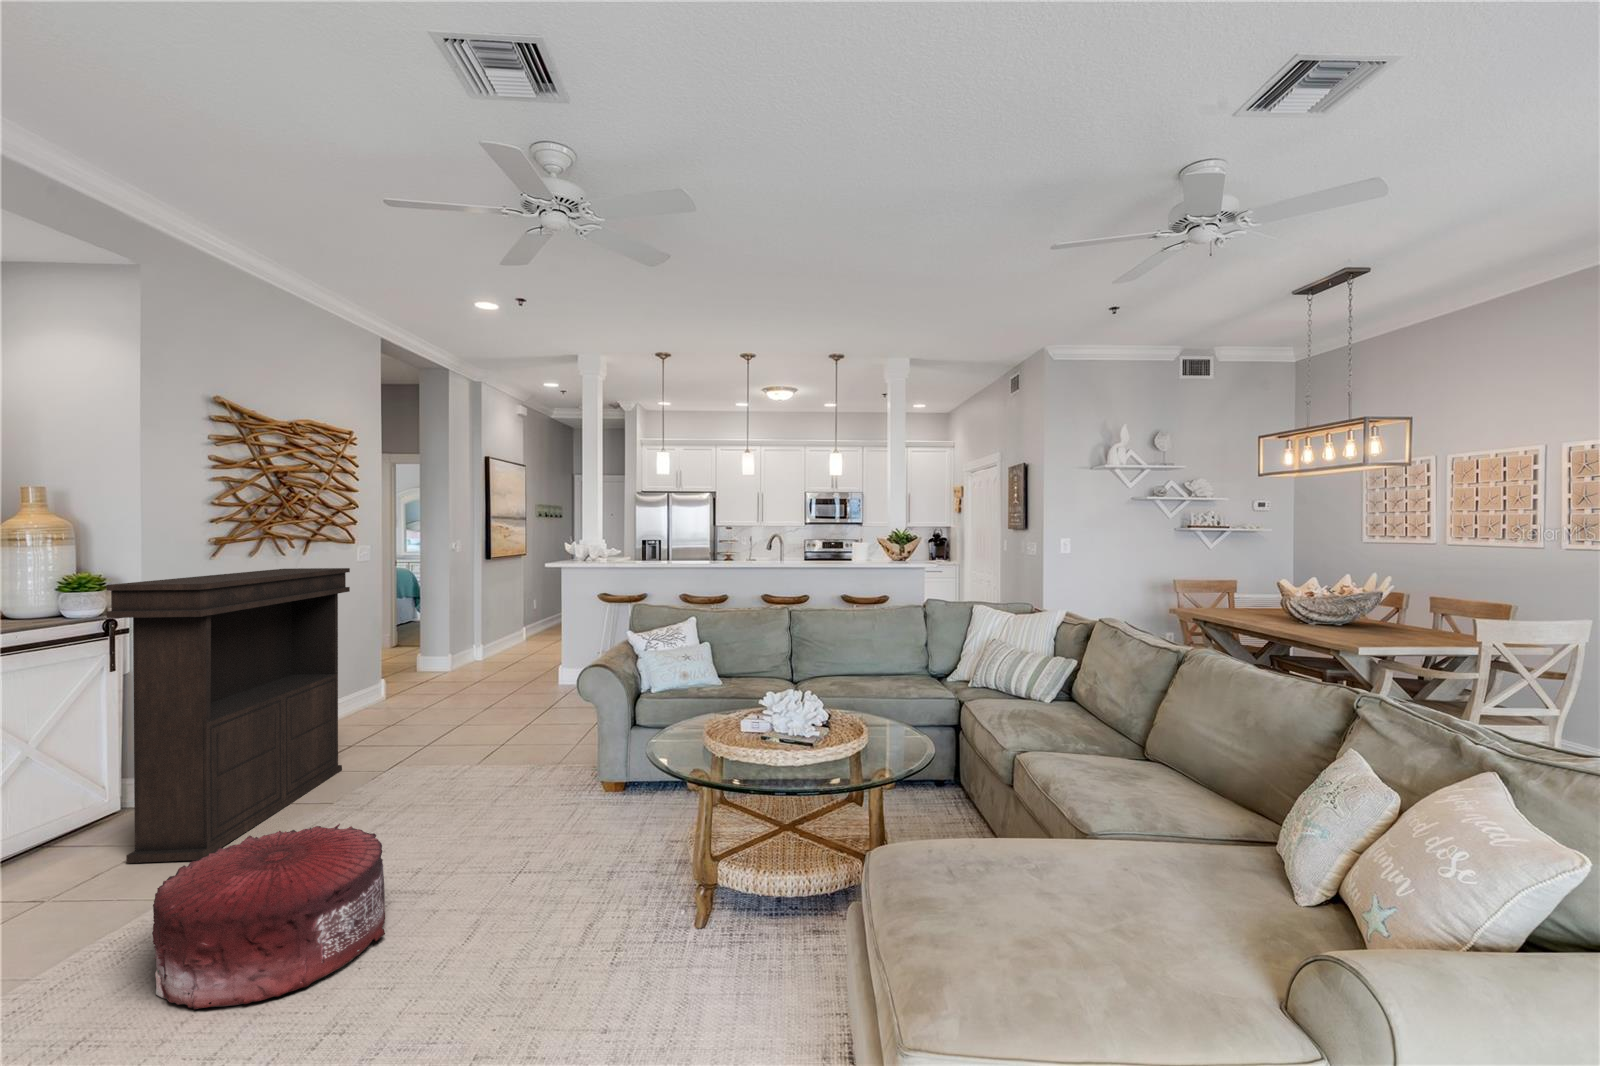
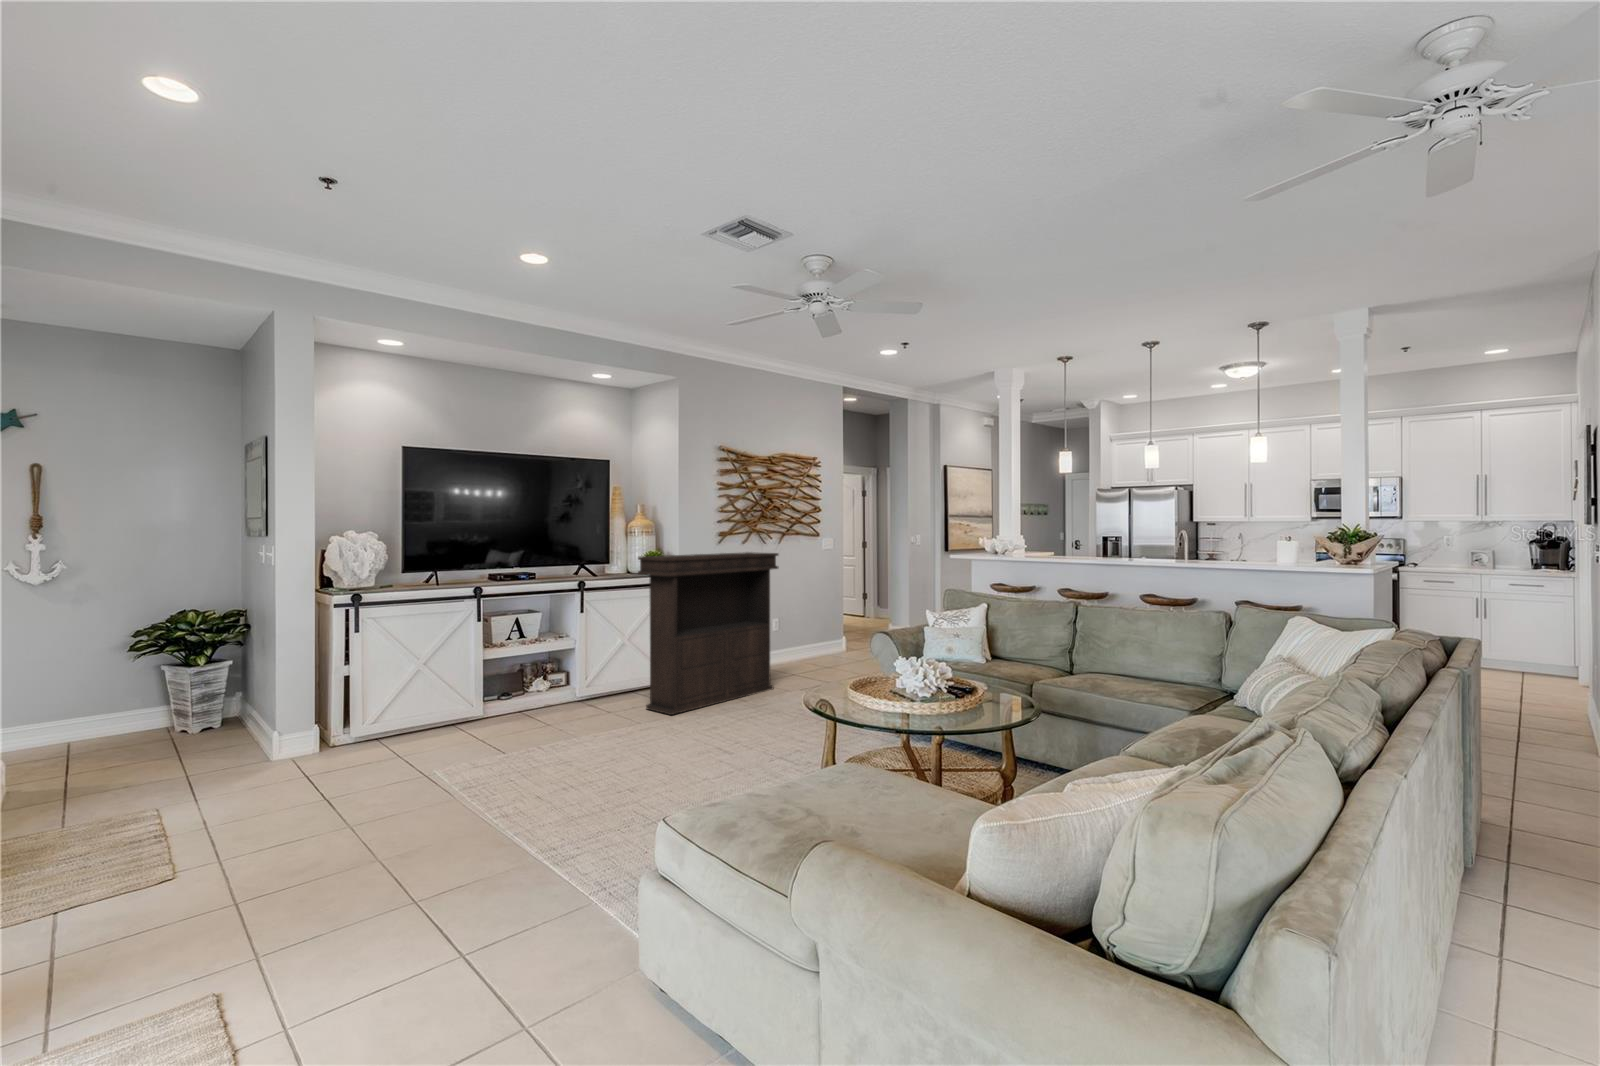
pouf: present [152,824,385,1009] -> none [603,697,710,774]

